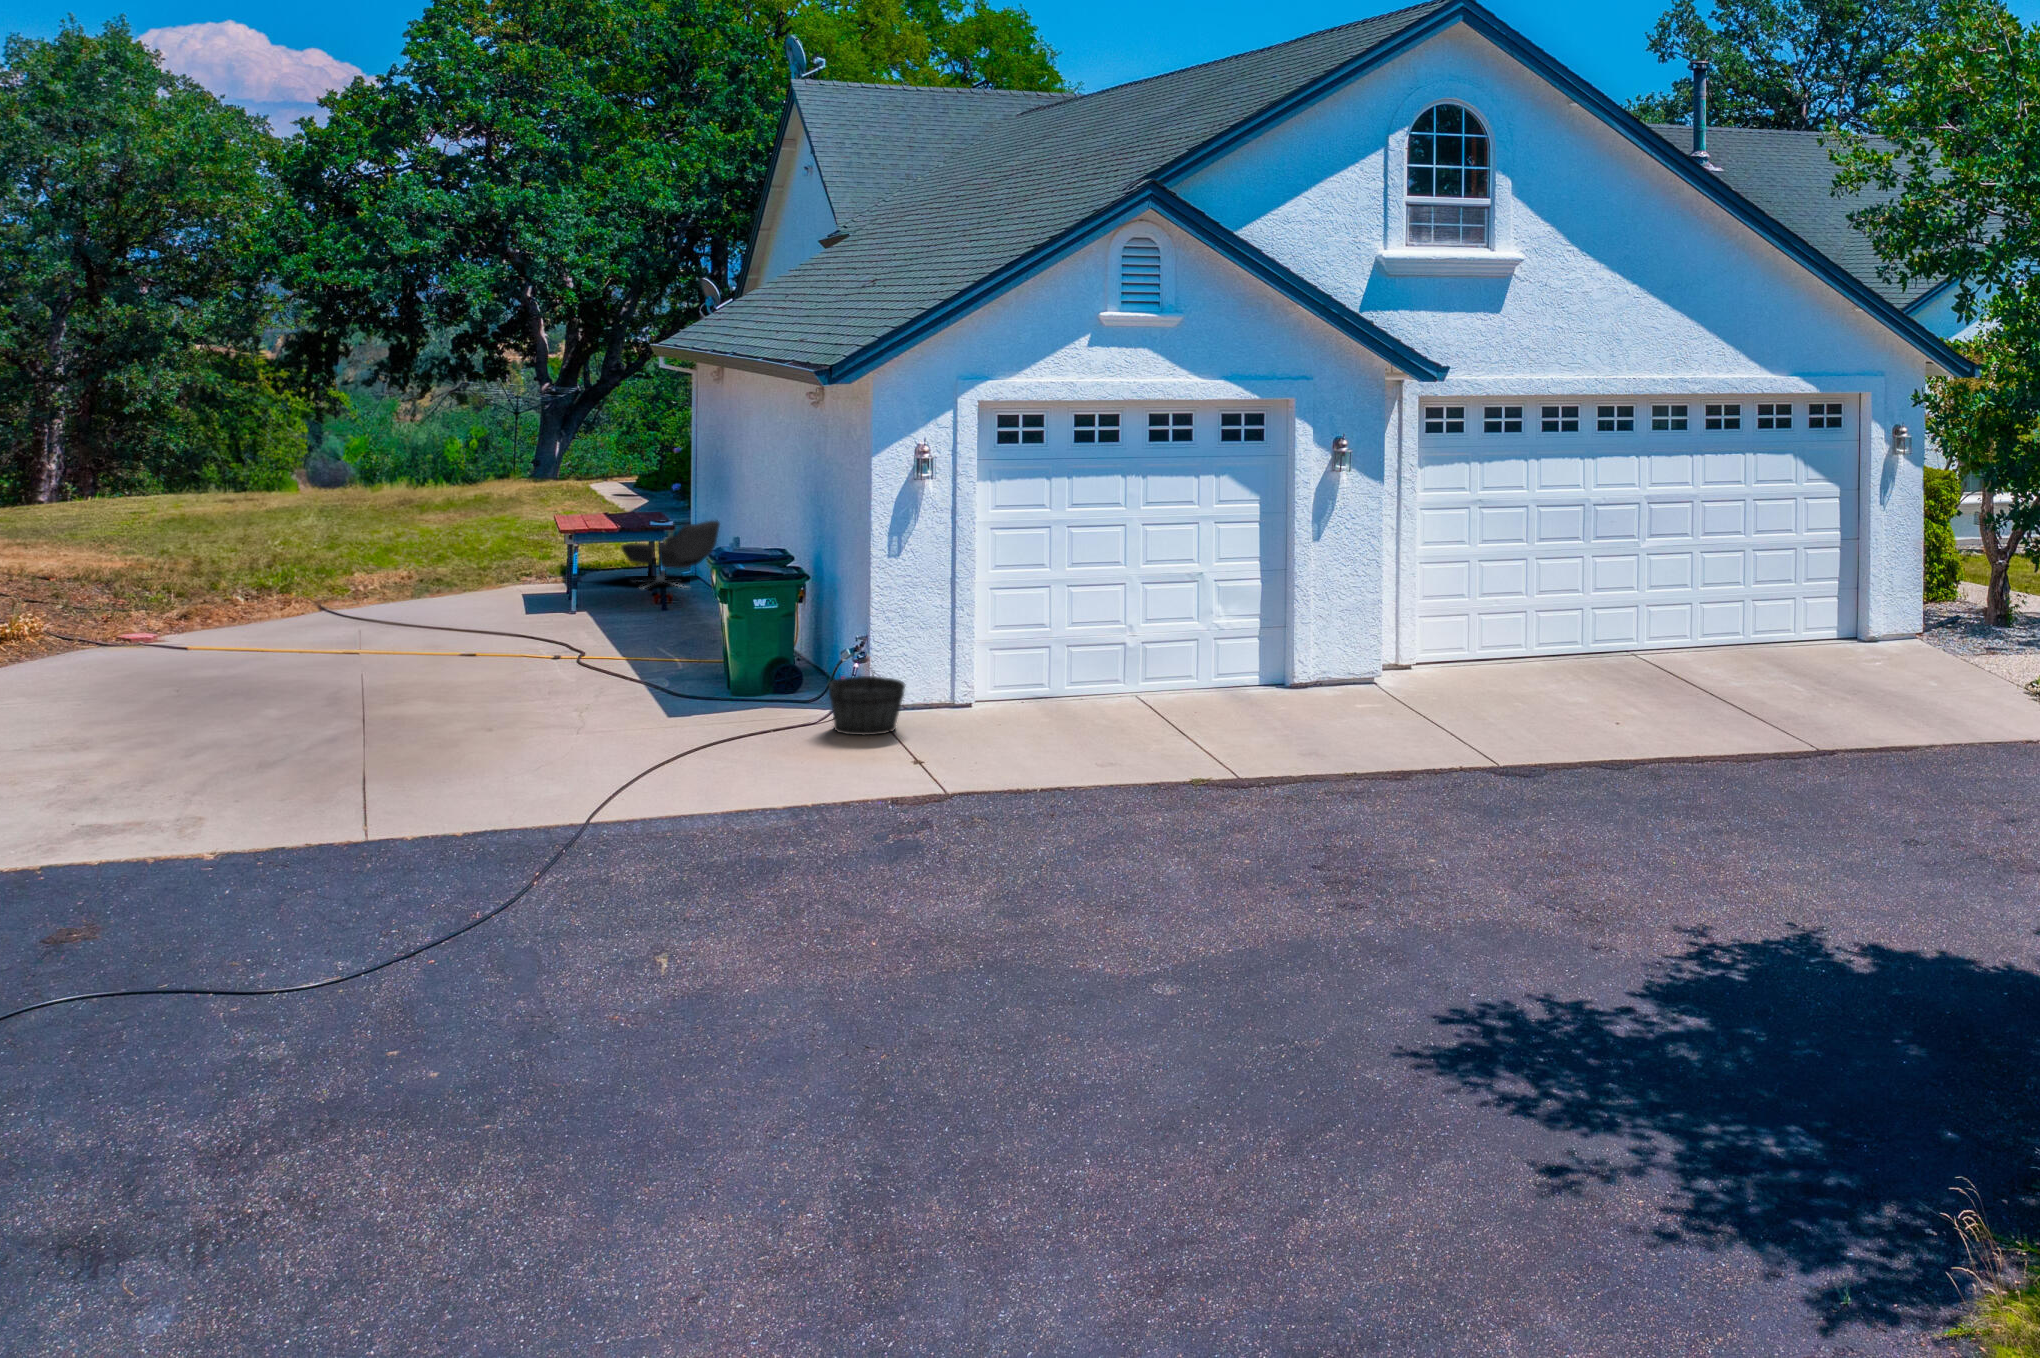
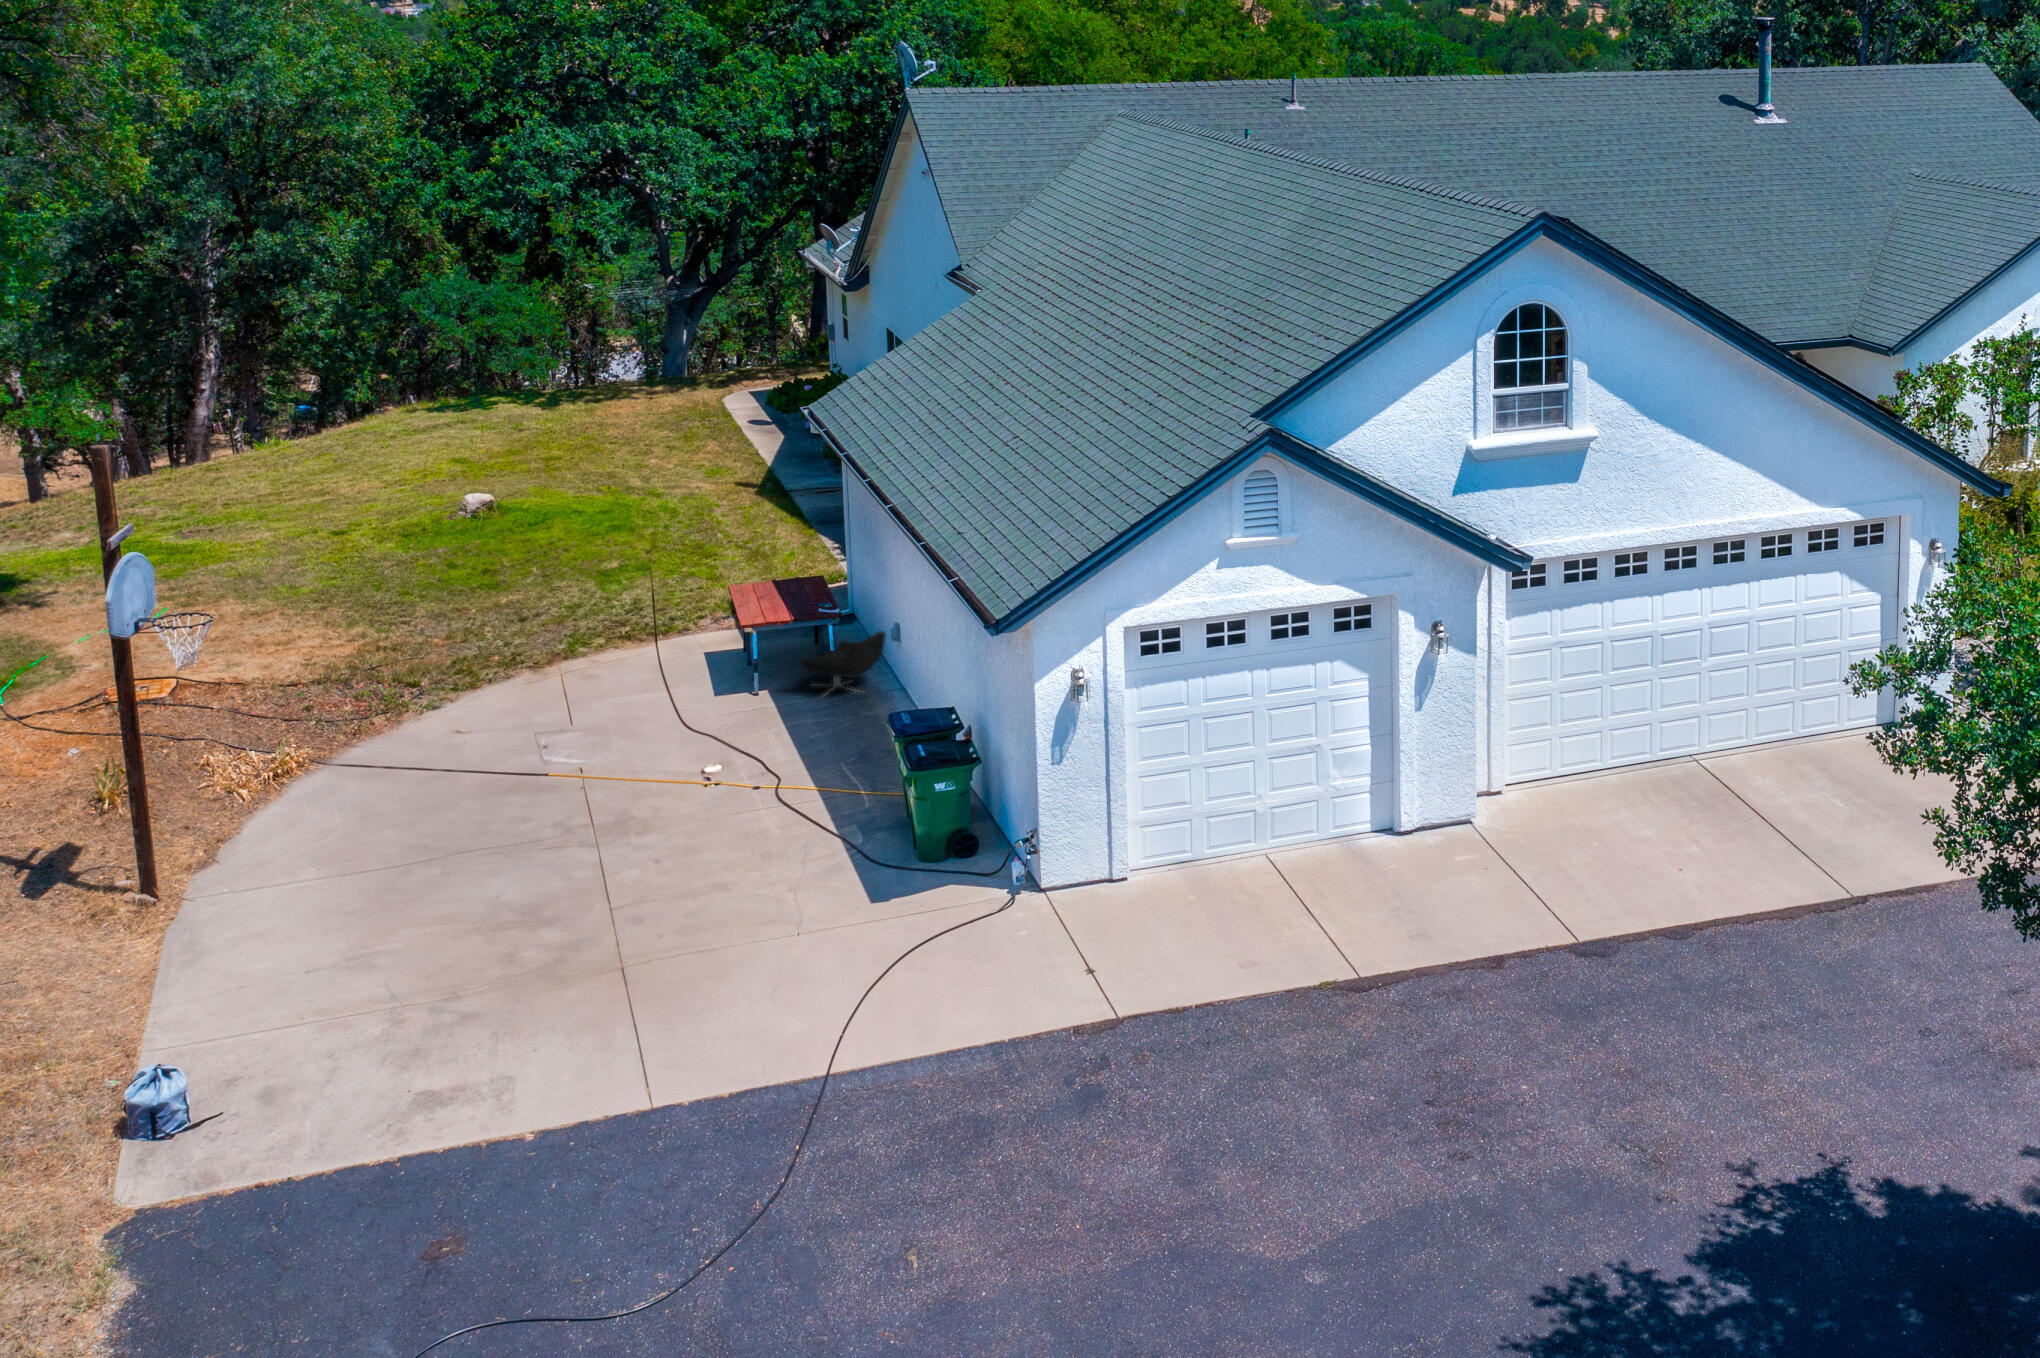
wooden bucket: present [829,674,905,735] -> none [1009,861,1075,924]

